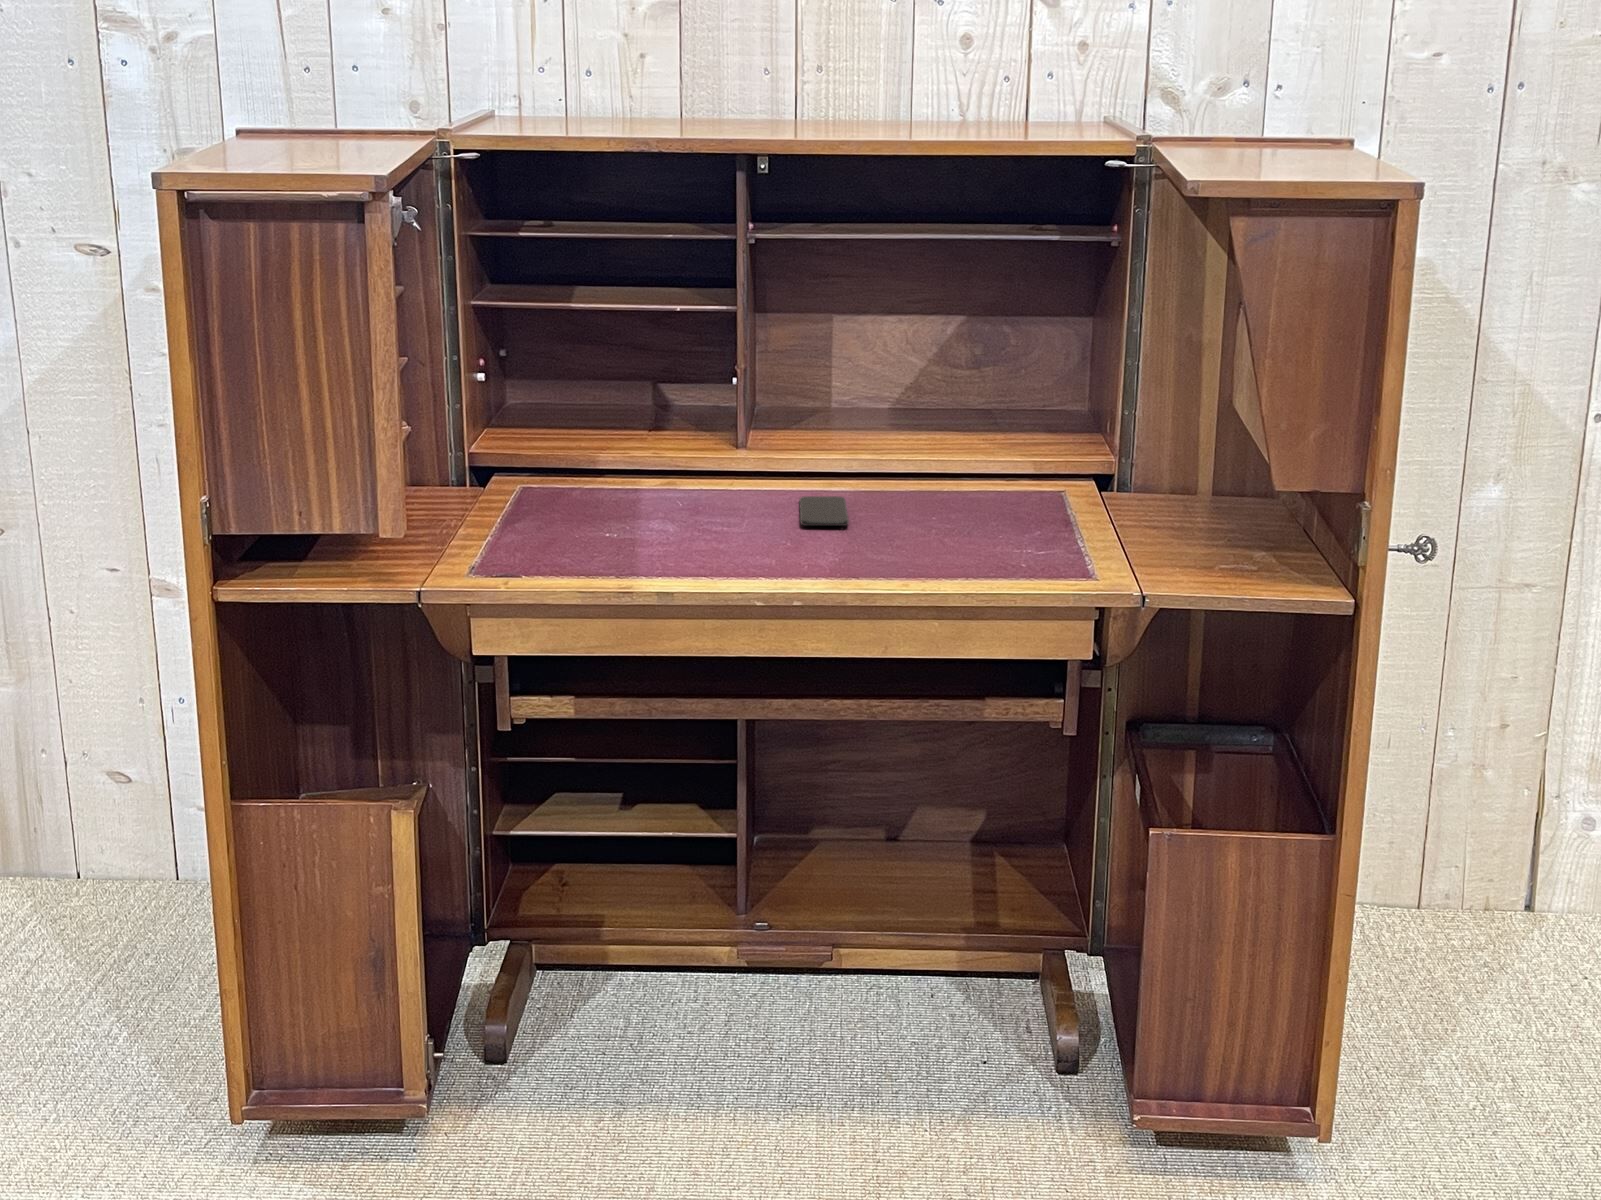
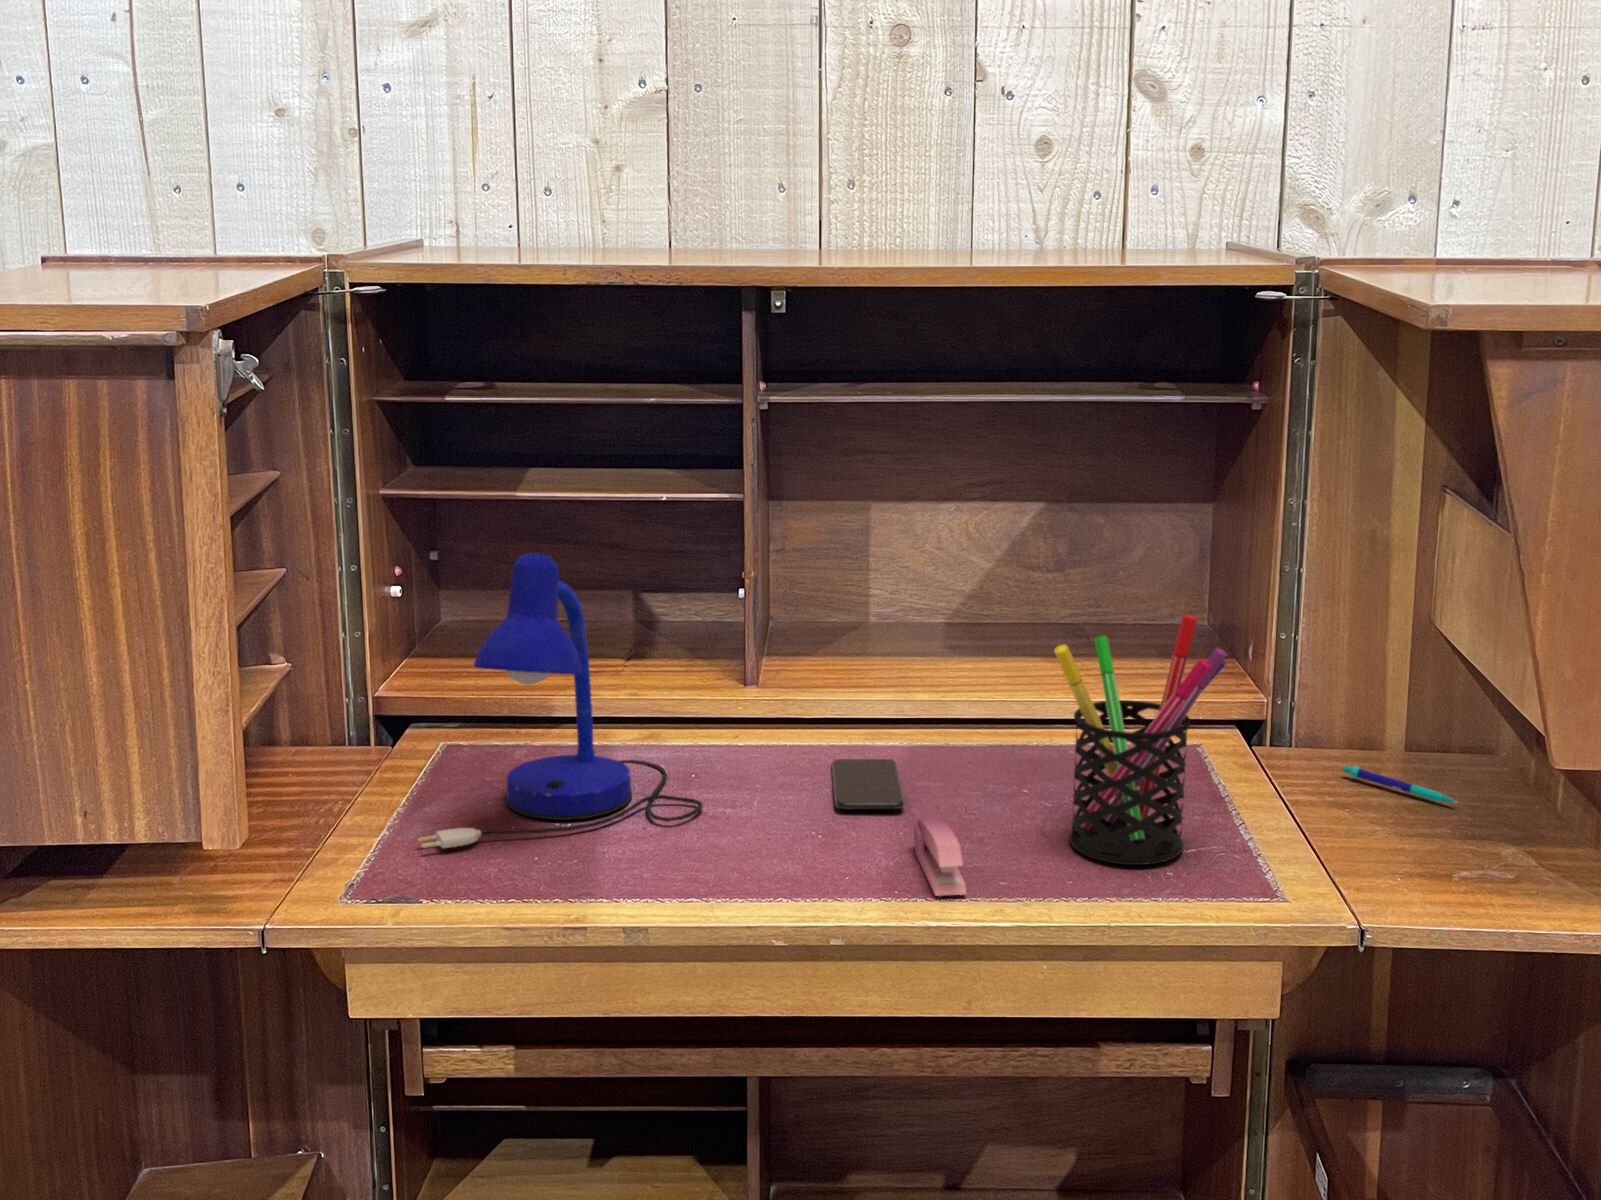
desk lamp: none [516,344,709,545] -> present [418,554,703,848]
pen holder: none [948,390,1065,559] -> present [1054,615,1227,865]
pen: none [1159,502,1233,526] -> present [1342,766,1455,803]
stapler: none [853,528,885,574] -> present [914,819,966,896]

